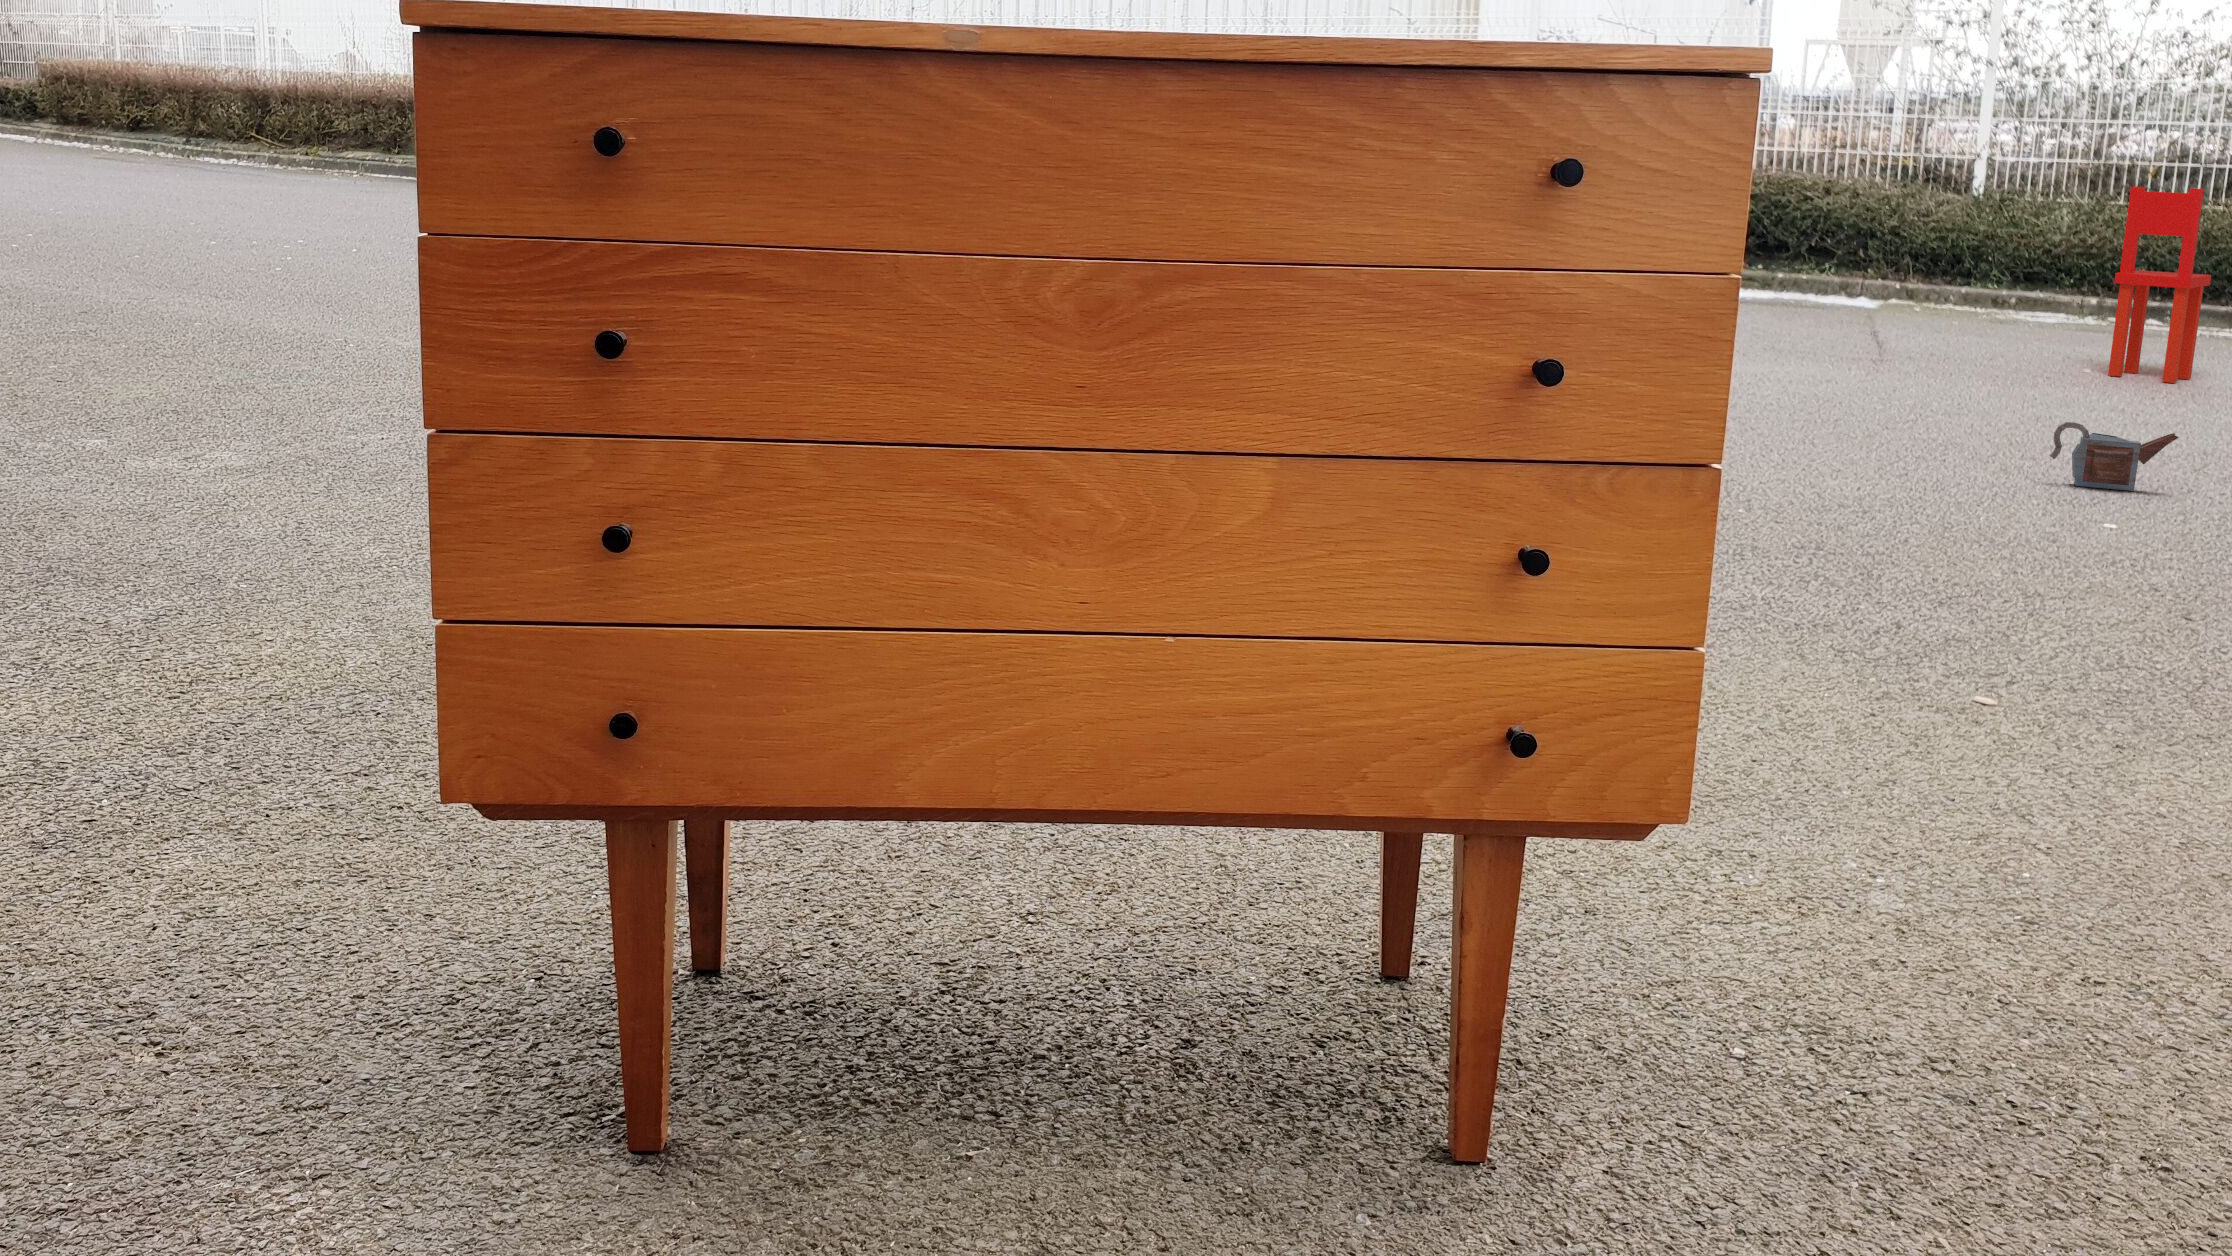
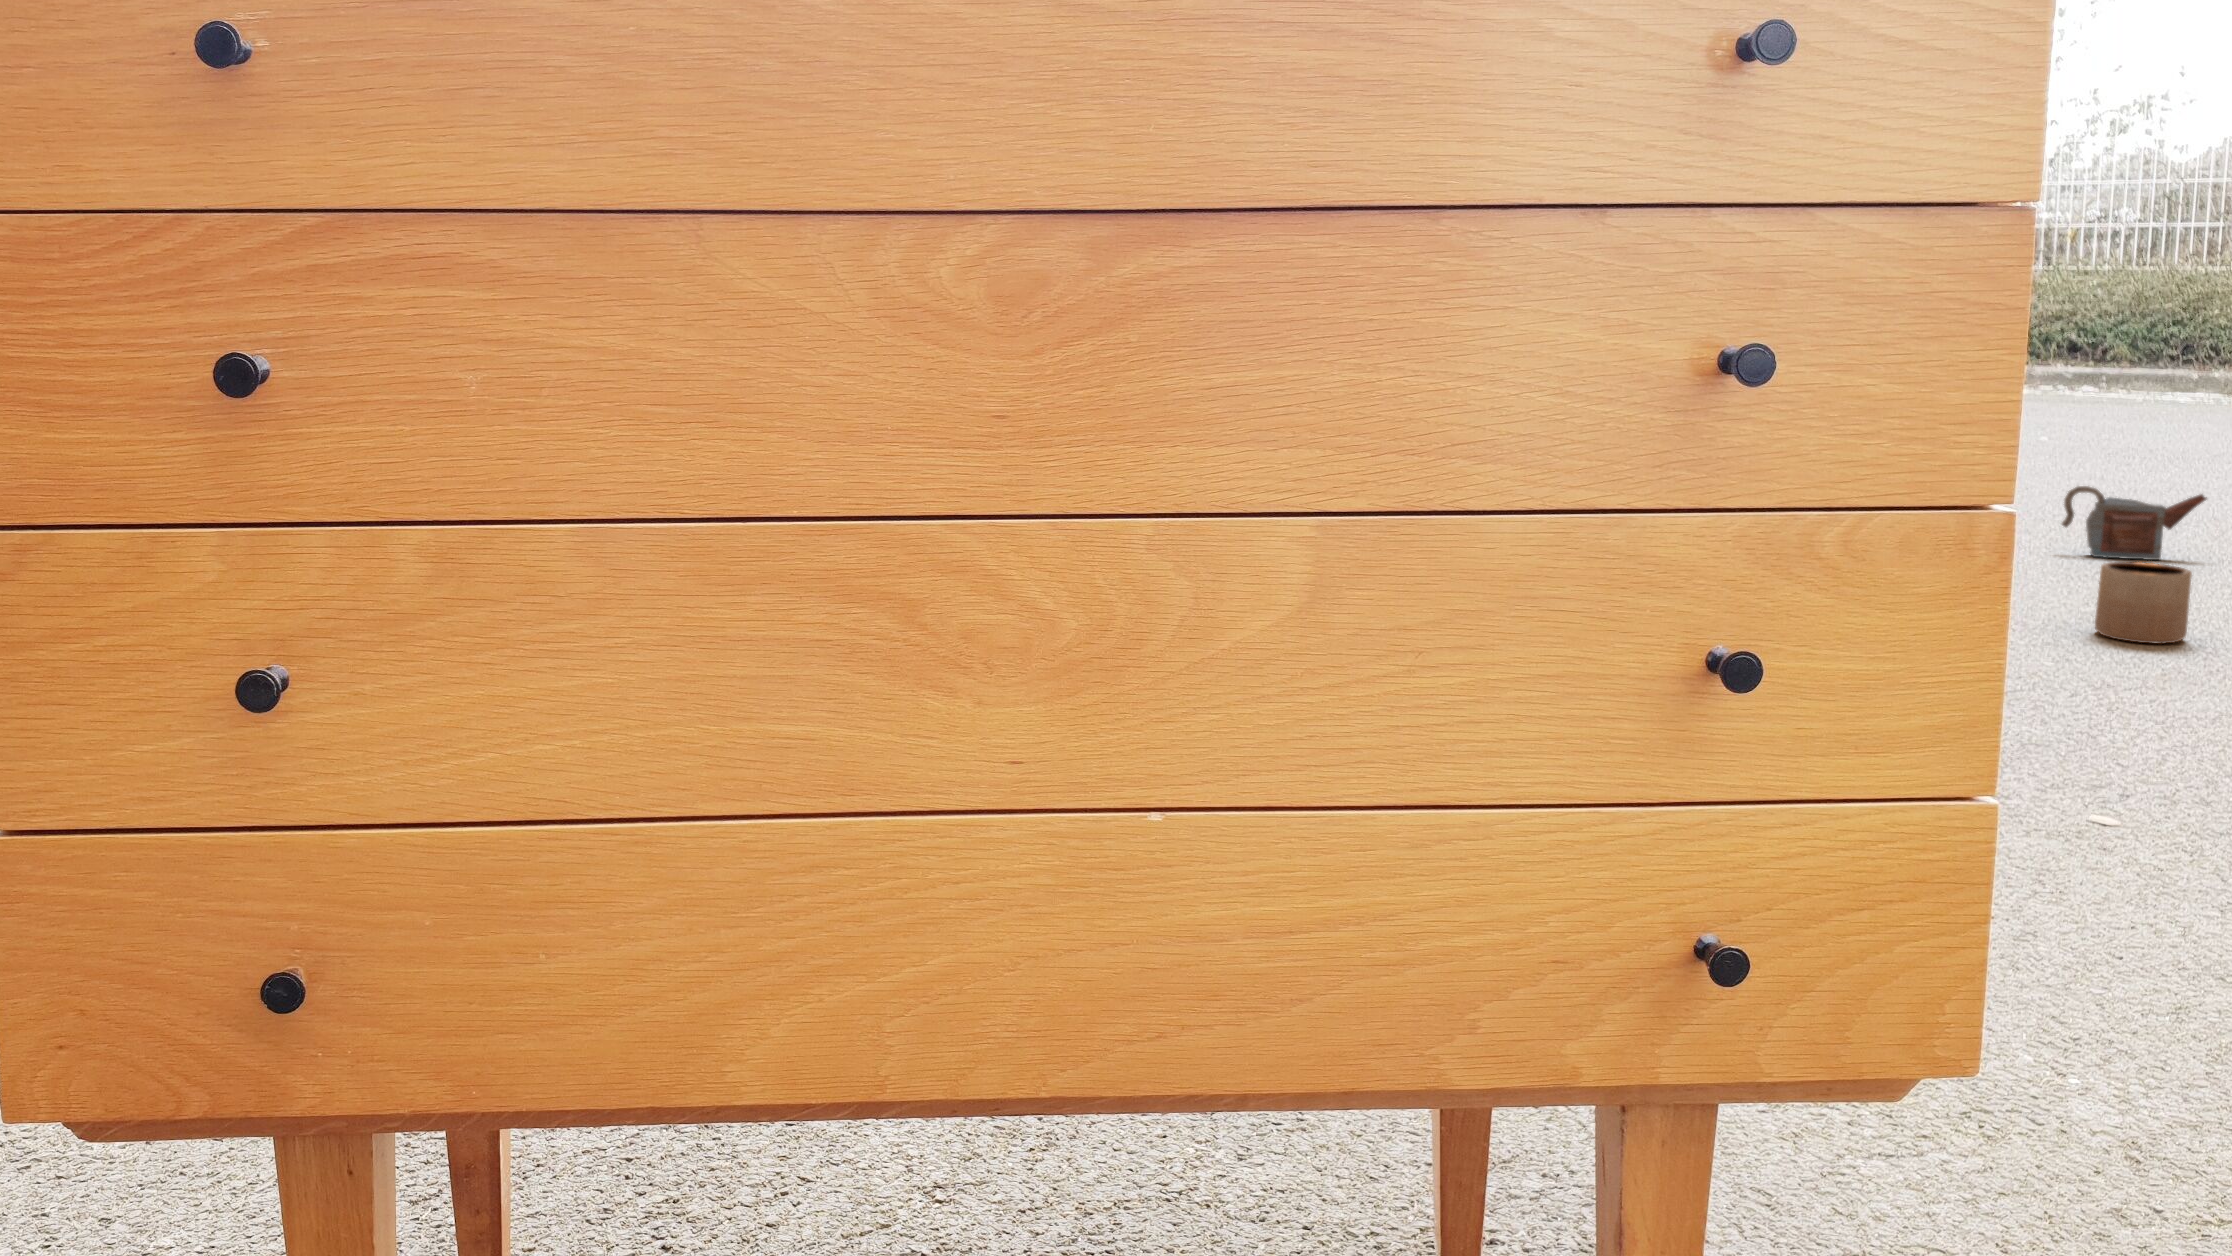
chair: present [2108,187,2211,383] -> none [2072,238,2176,446]
planter: none [2046,492,2129,563] -> present [2095,562,2192,644]

